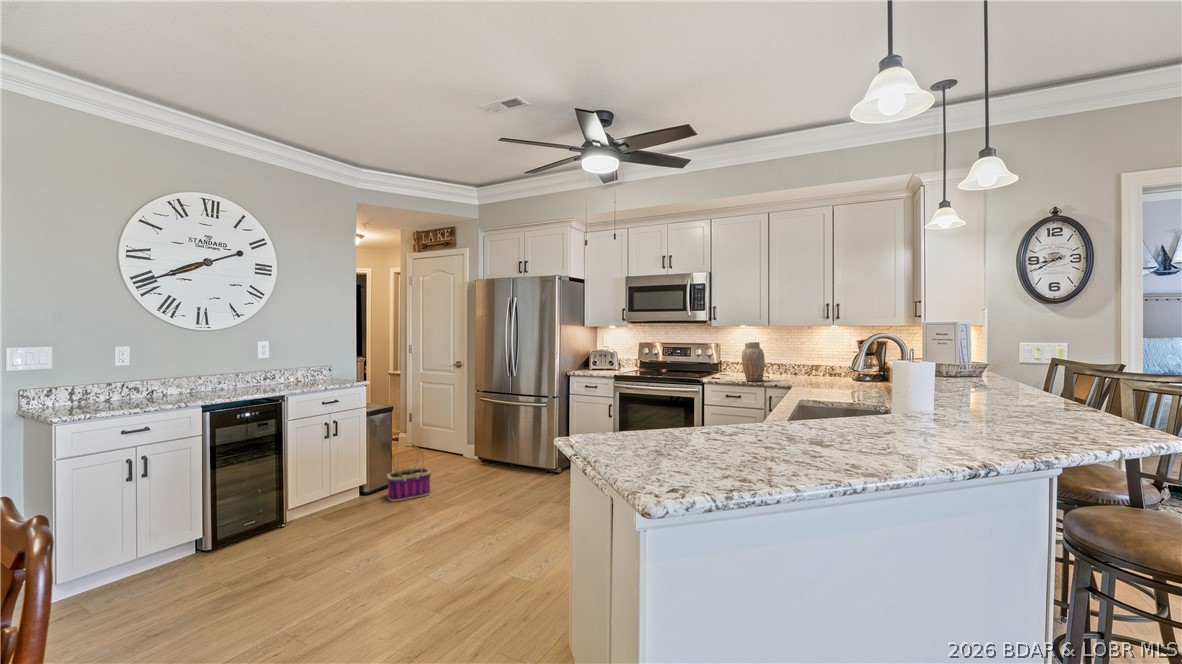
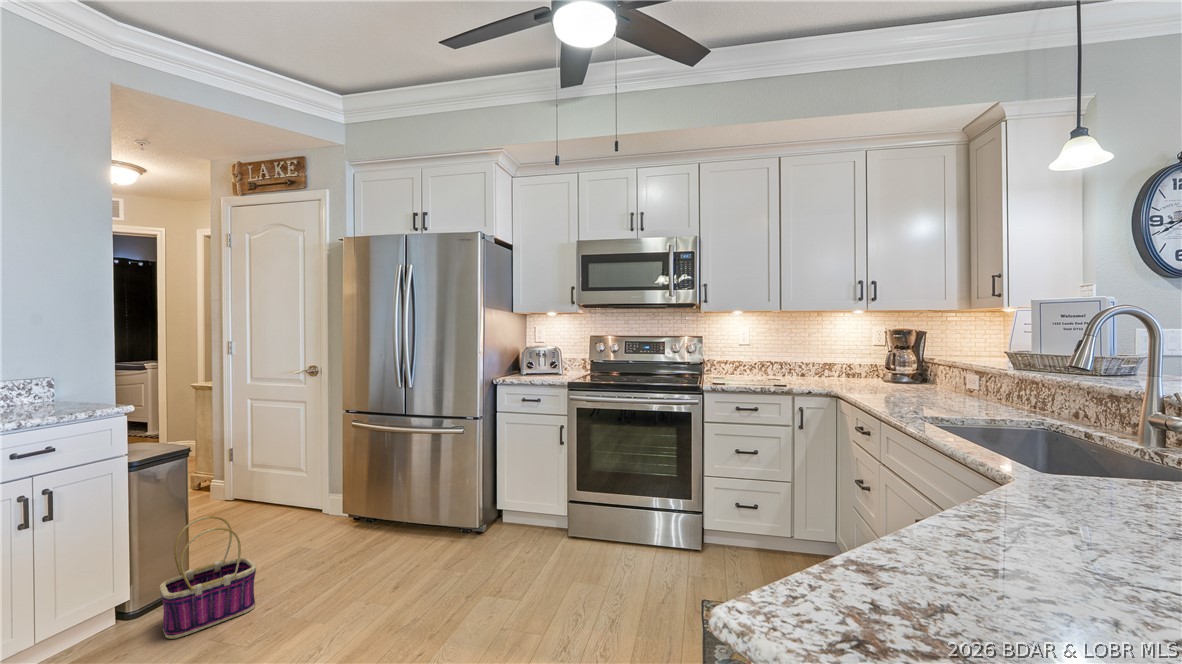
vase: present [742,342,765,381] -> none [756,332,789,388]

